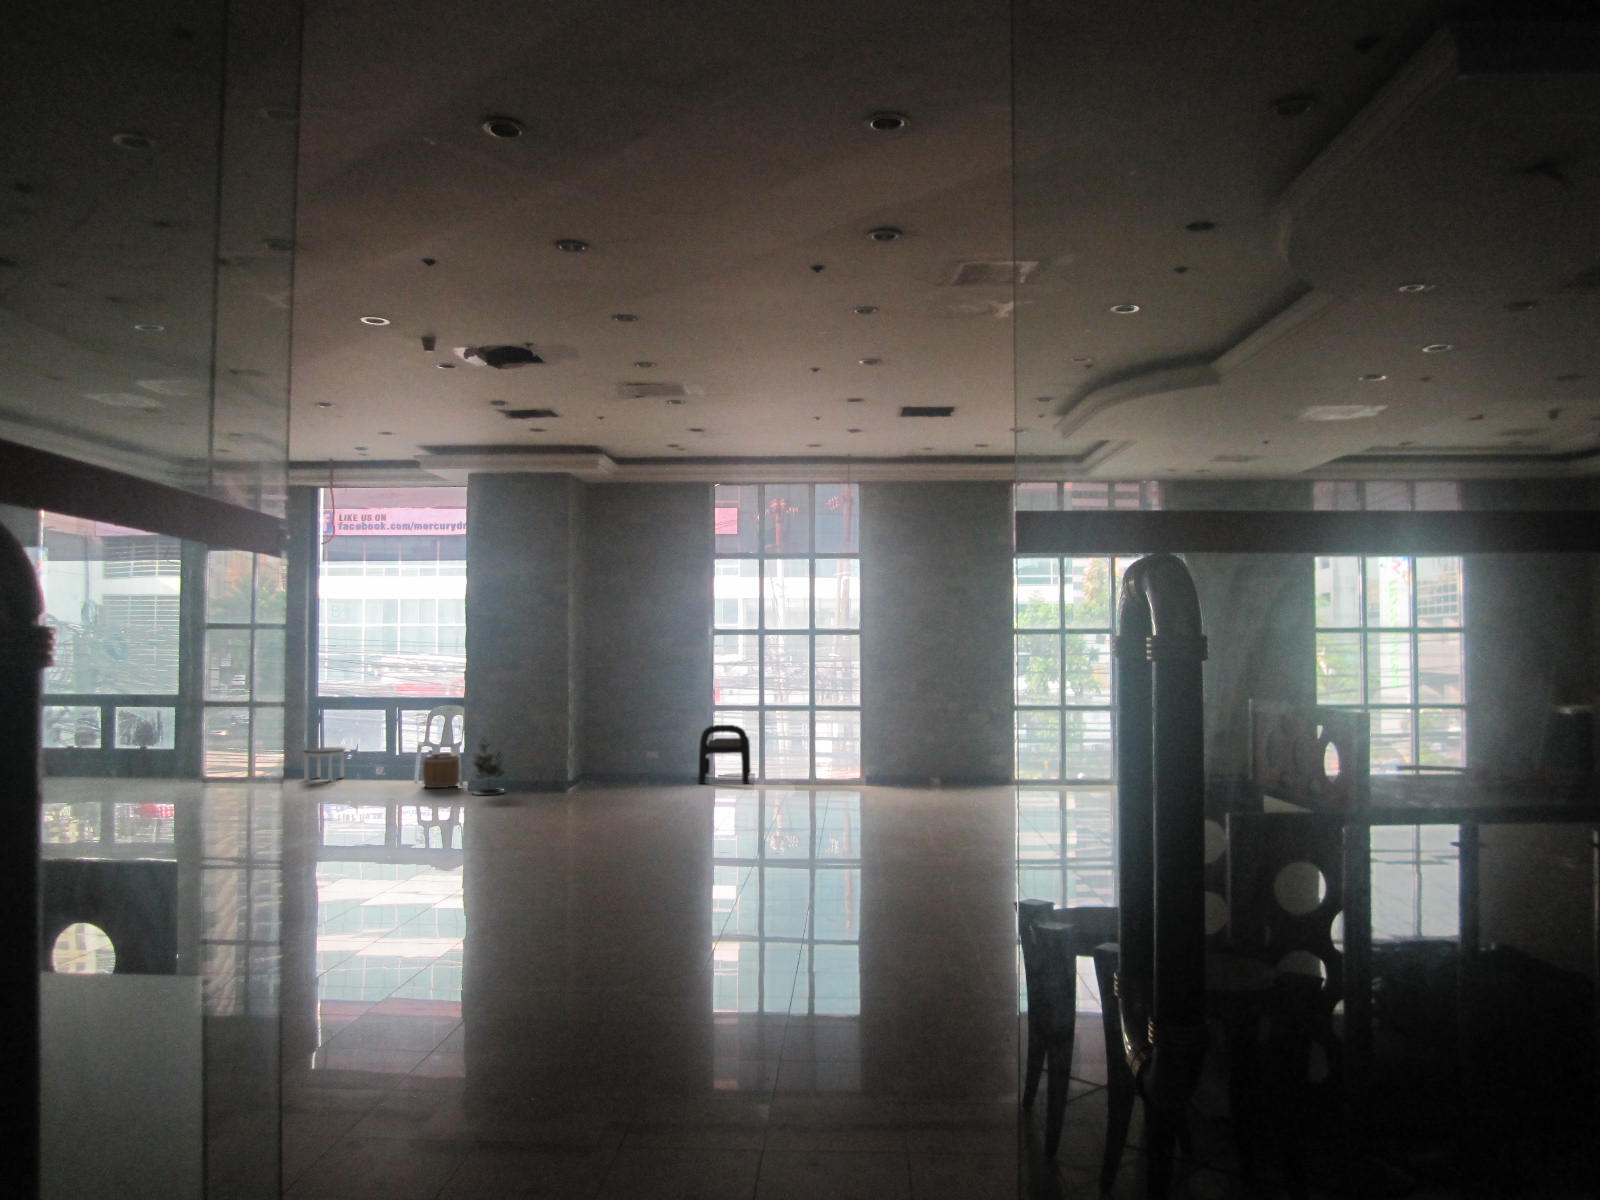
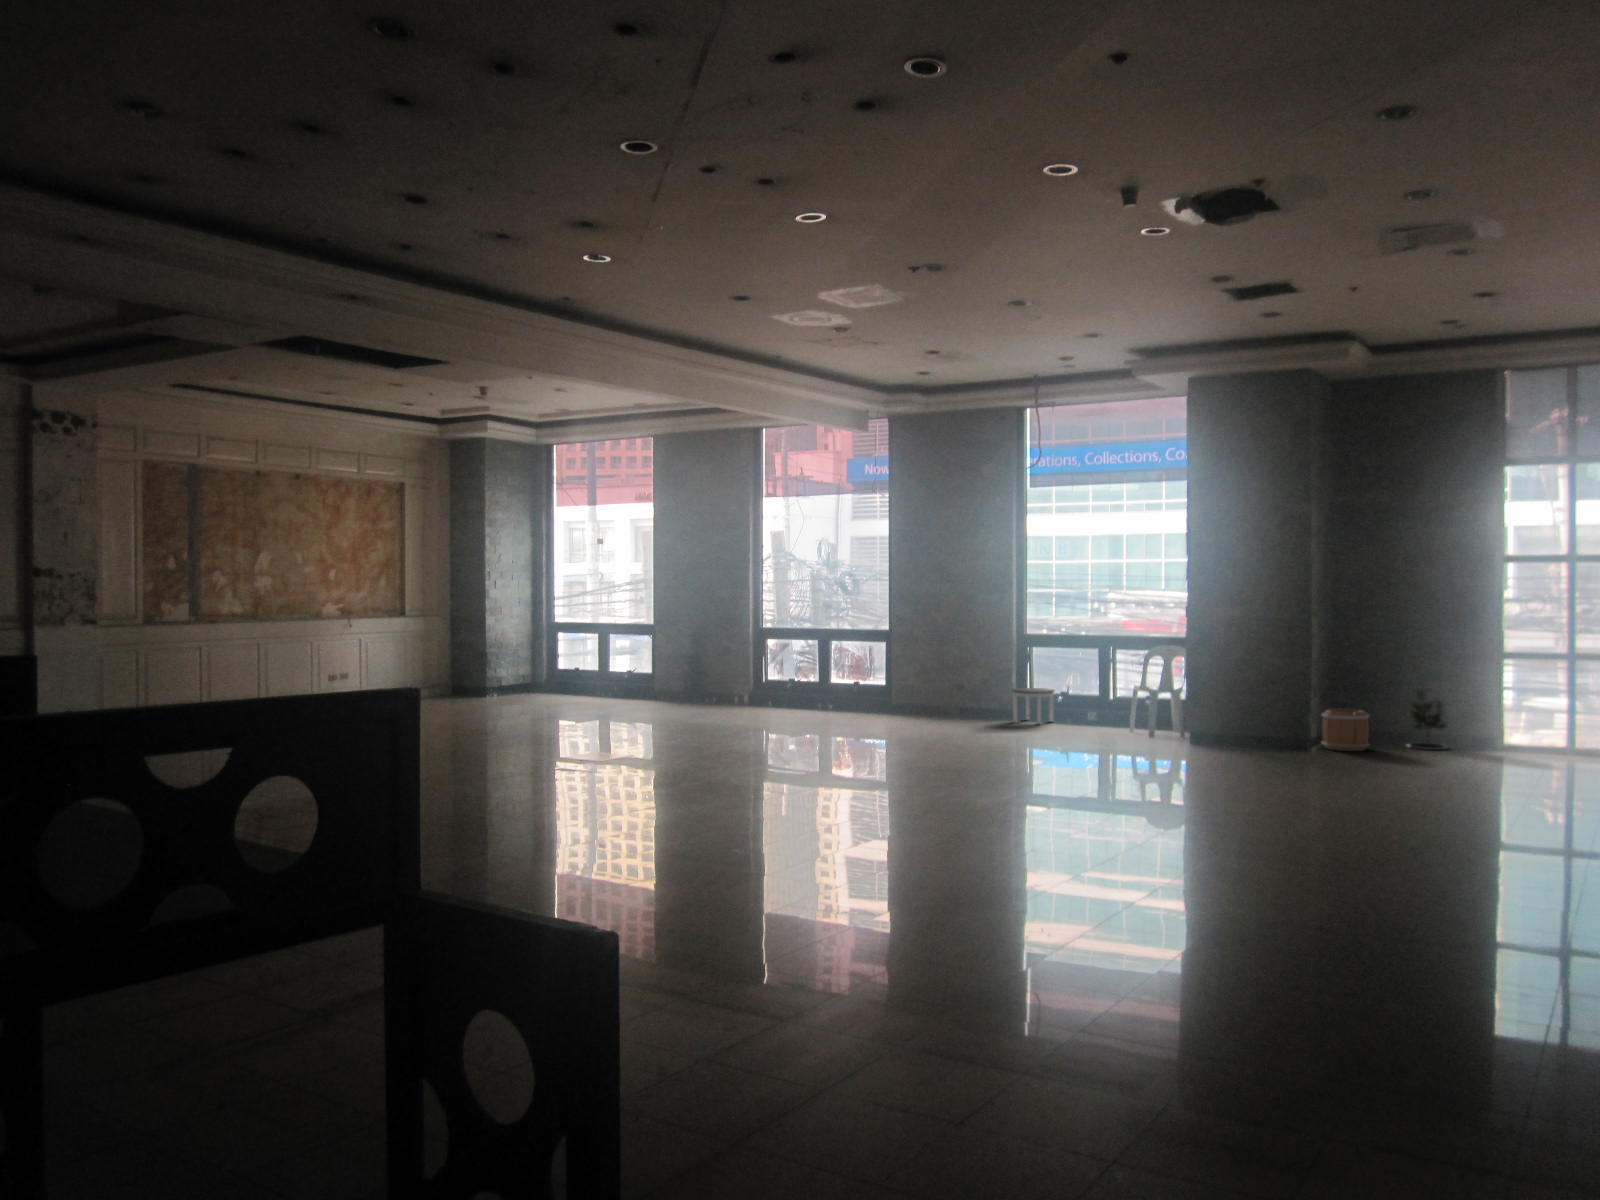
bench: present [698,725,751,784] -> none [1500,676,1582,765]
potted tree: present [473,740,505,795] -> present [1407,684,1447,750]
bucket: present [423,753,460,788] -> present [1321,709,1369,751]

